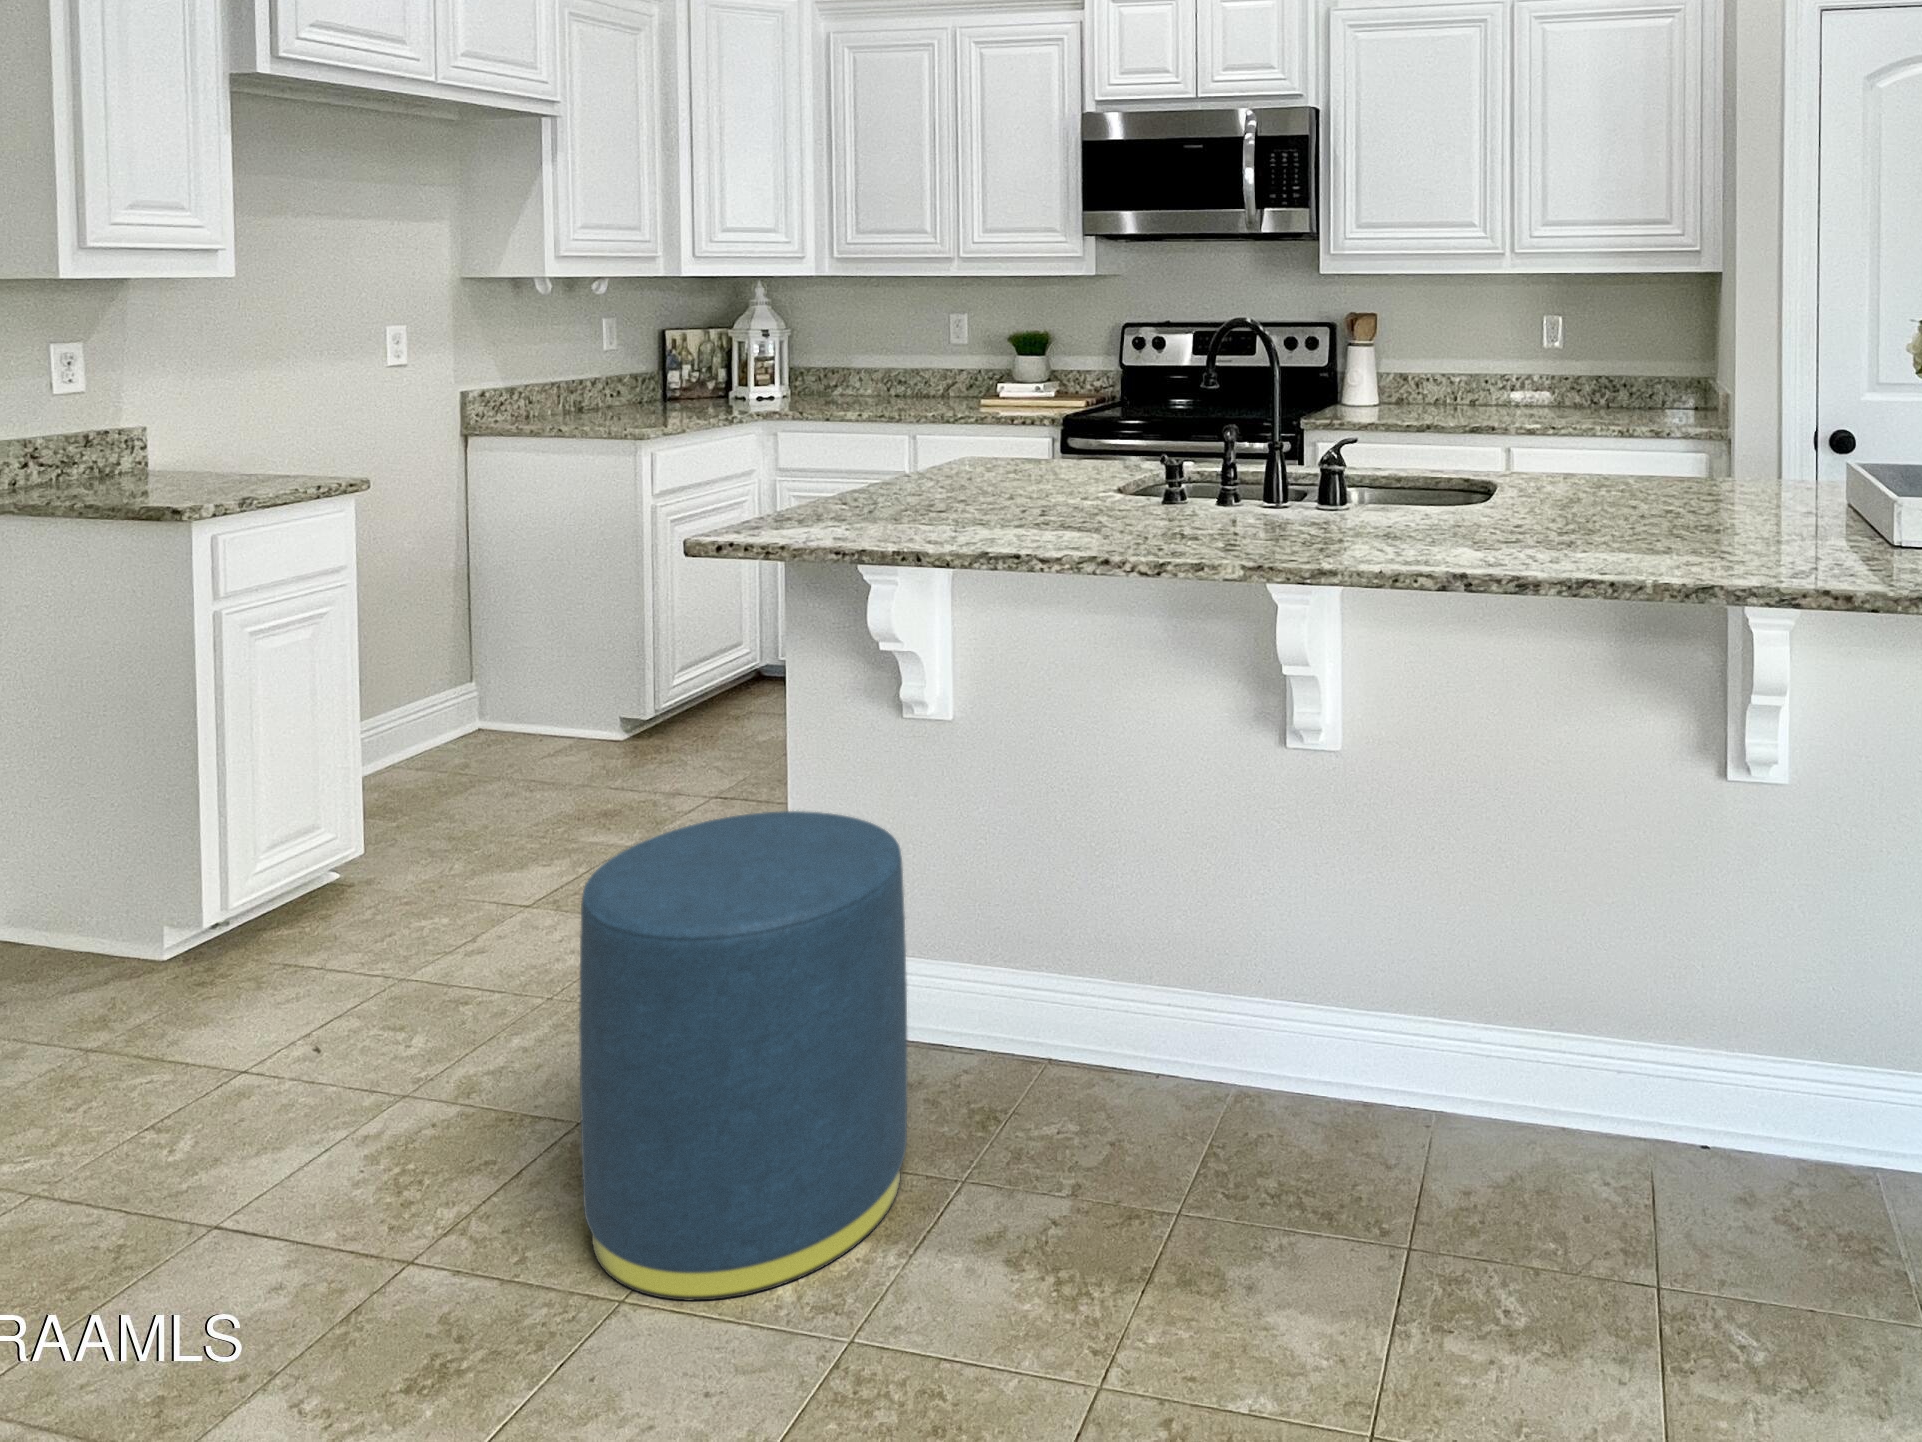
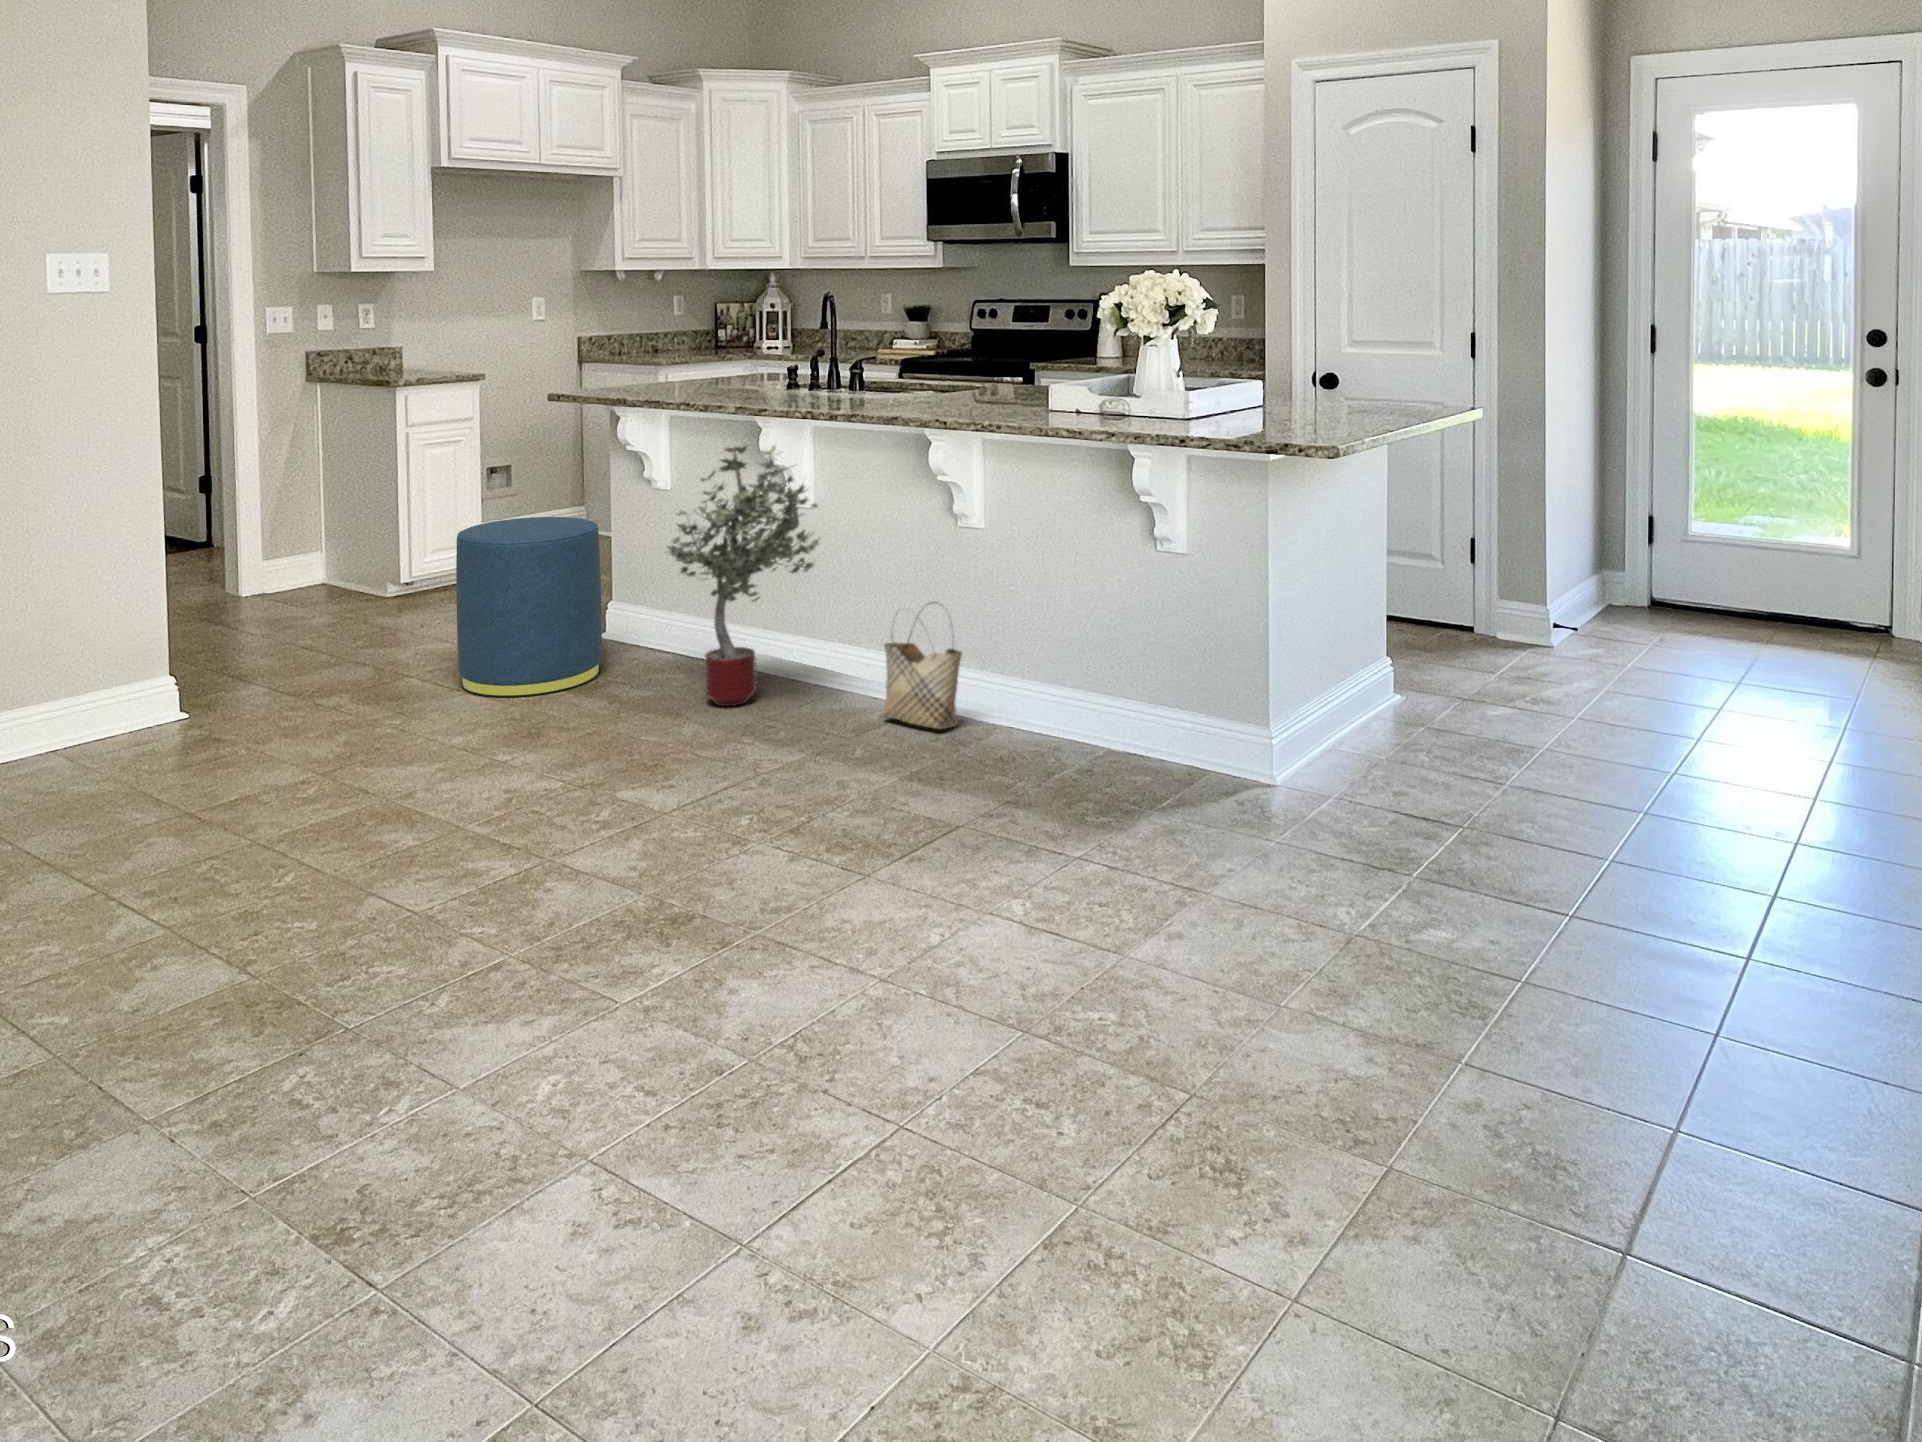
potted tree: none [1070,643,1503,1215] -> present [668,445,819,706]
woven basket: none [1627,933,1806,1207] -> present [882,602,962,729]

